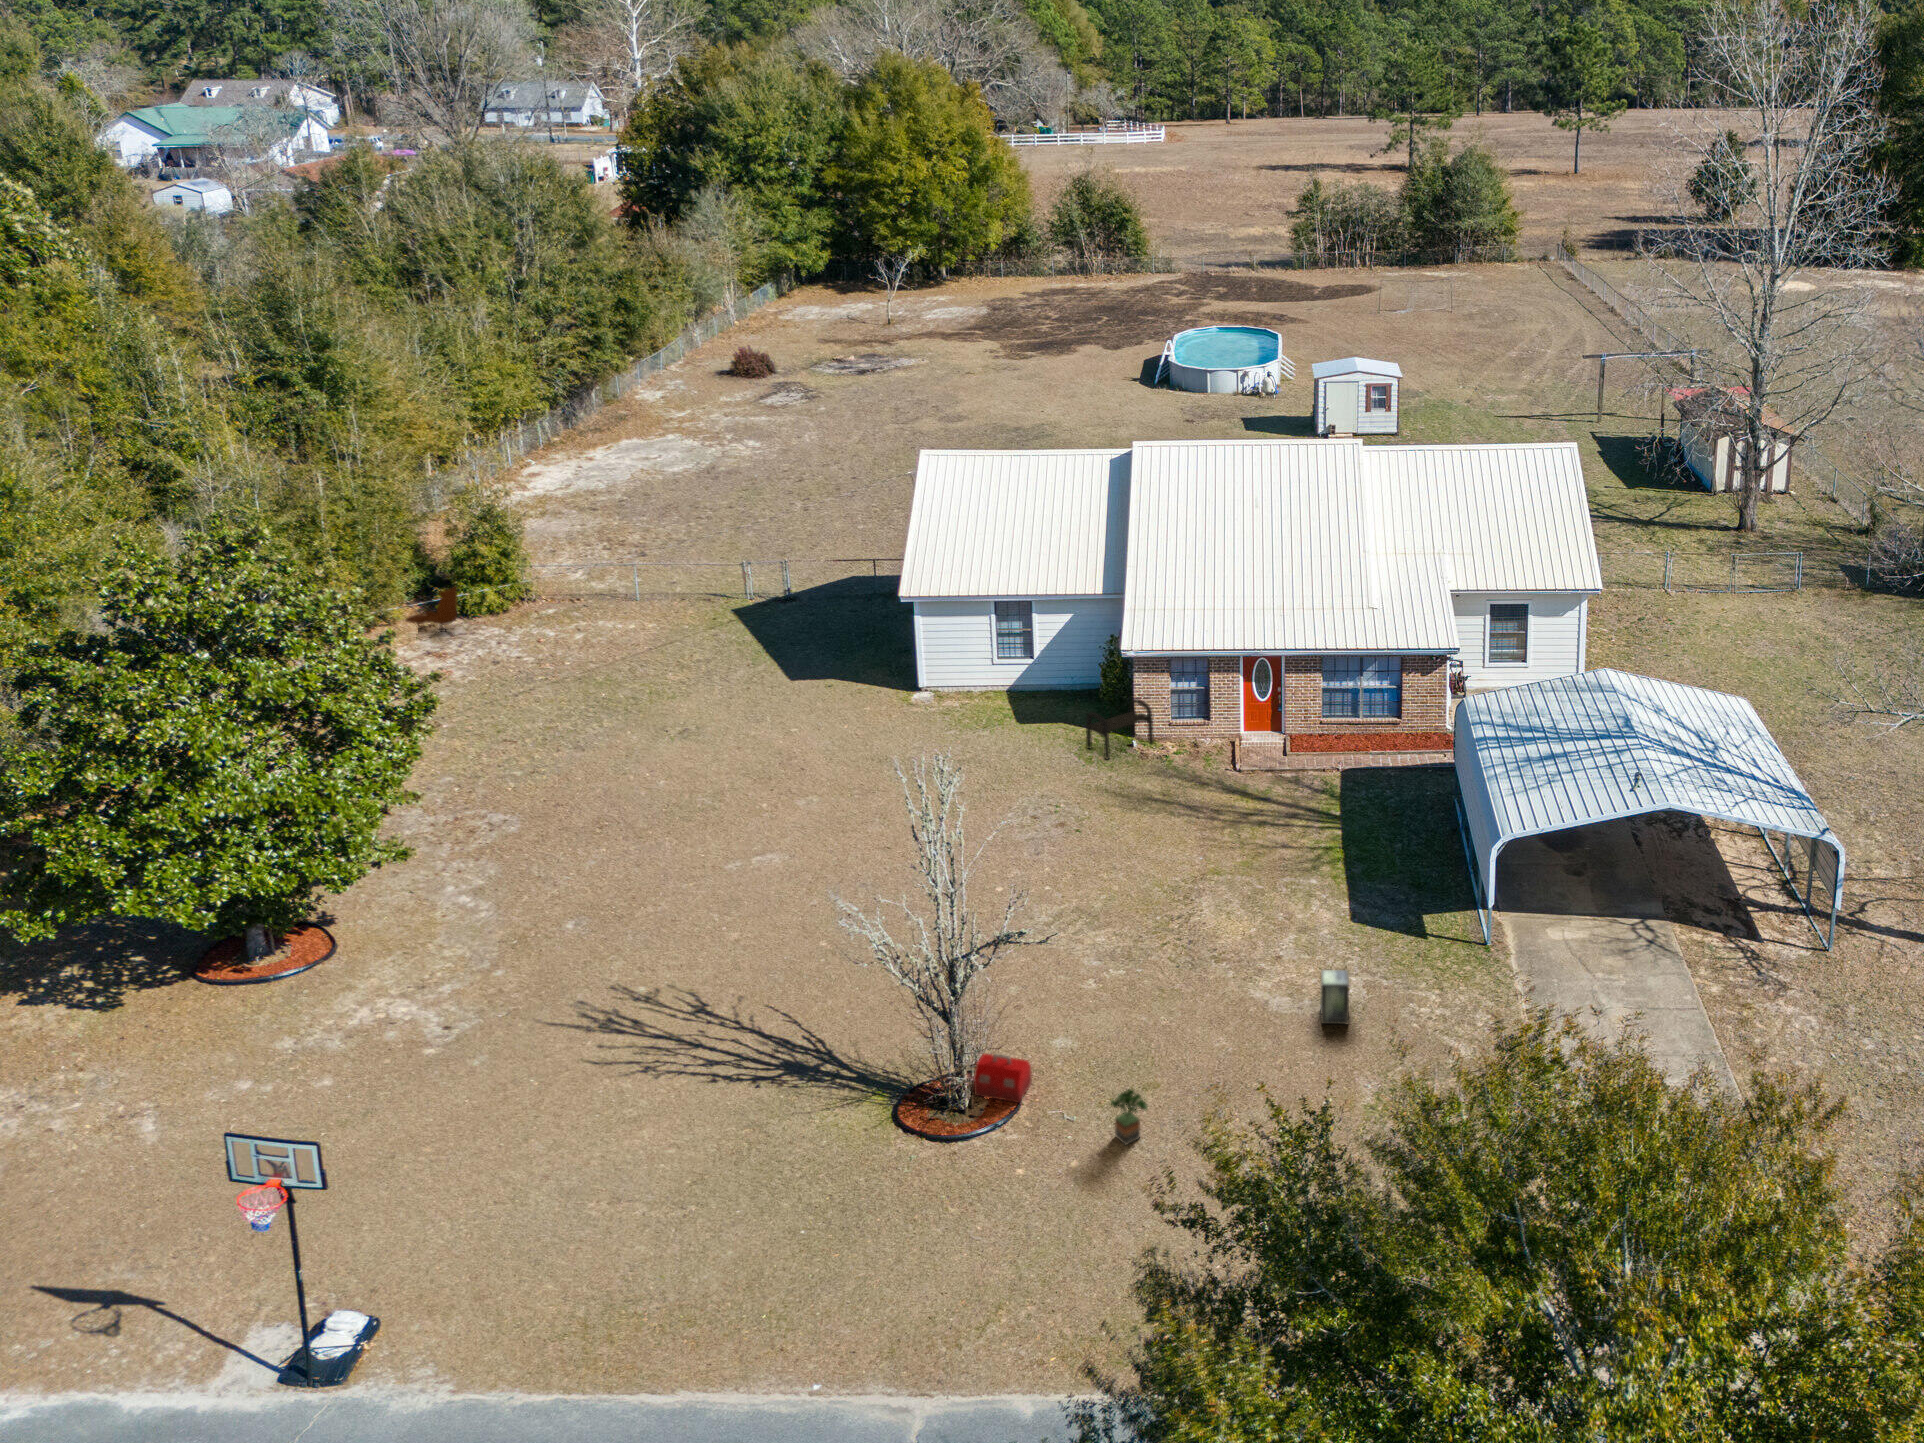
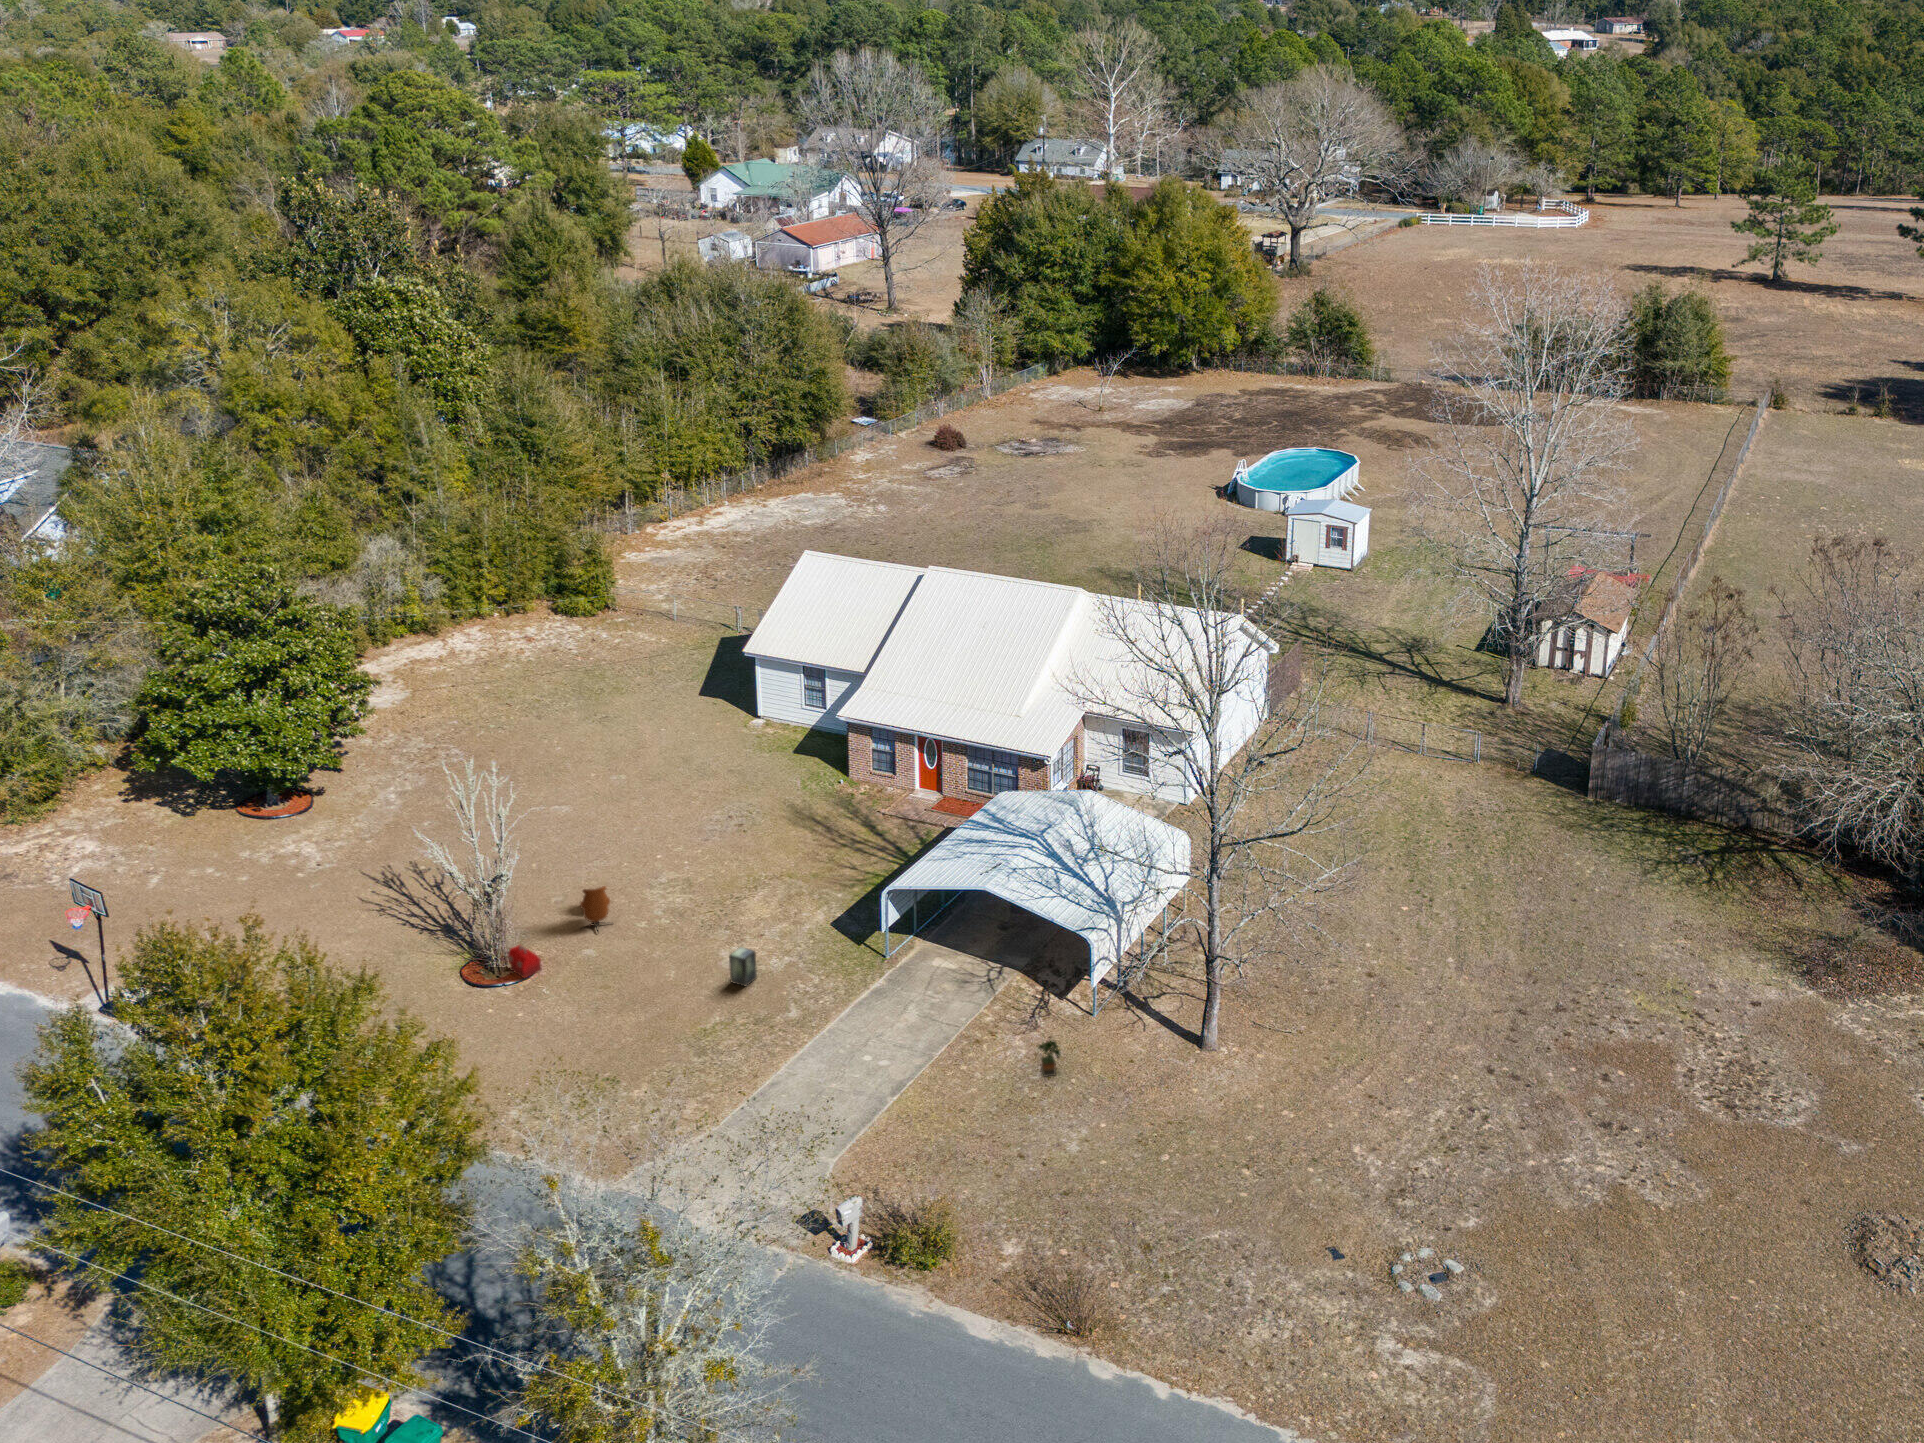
lounge chair: present [406,586,458,633] -> present [580,886,610,929]
bench: present [1086,699,1154,759] -> none [811,751,857,791]
potted tree: present [1111,1089,1147,1145] -> present [1038,1041,1061,1077]

